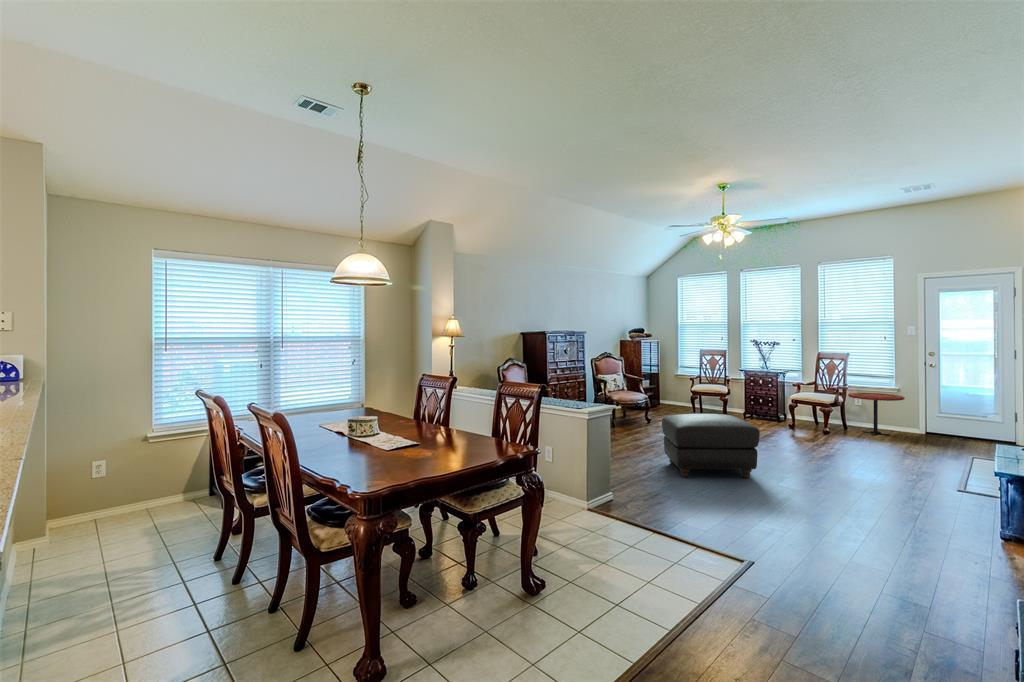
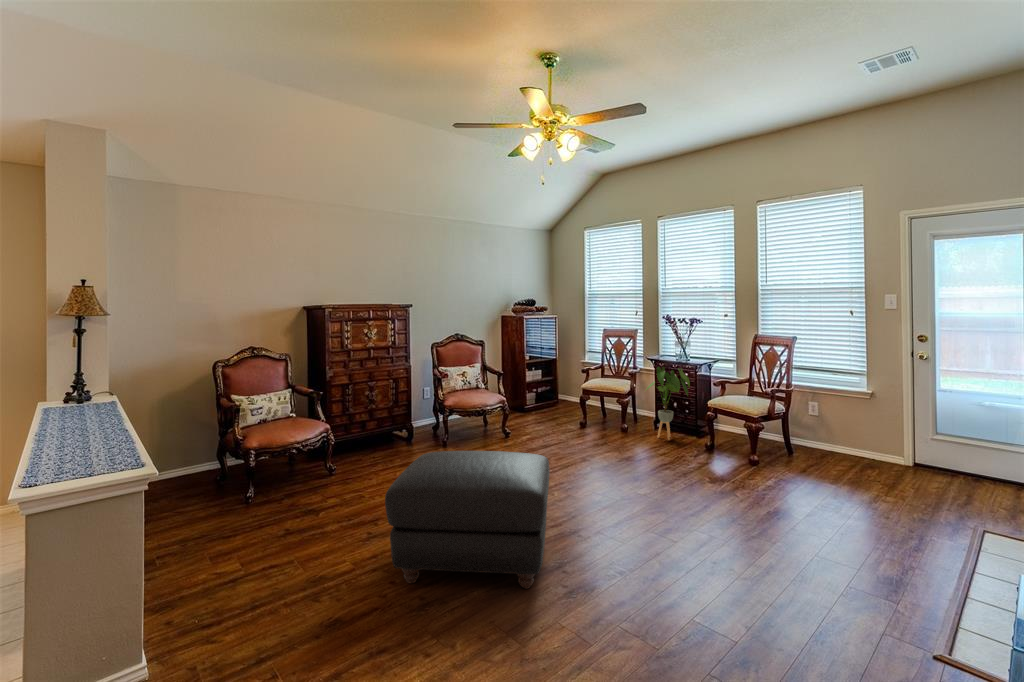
house plant: none [743,374,775,424] -> present [647,367,690,440]
side table: present [848,393,905,435] -> none [792,397,877,467]

